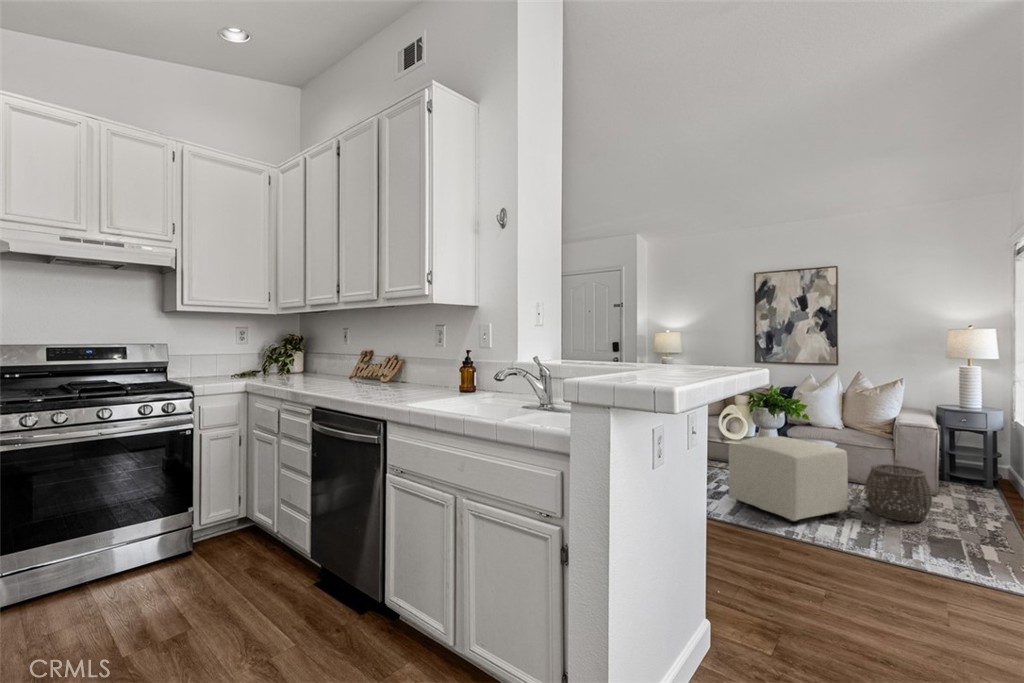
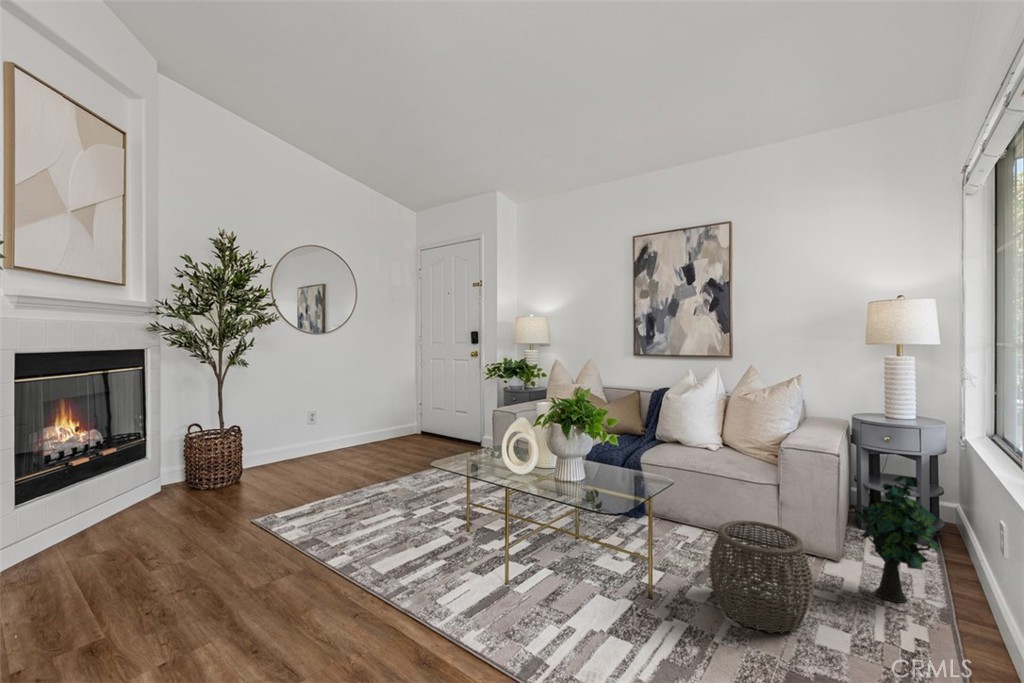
ottoman: present [728,436,848,522] -> none [499,469,673,640]
decorative plant: none [945,437,1006,513] -> present [849,476,941,603]

